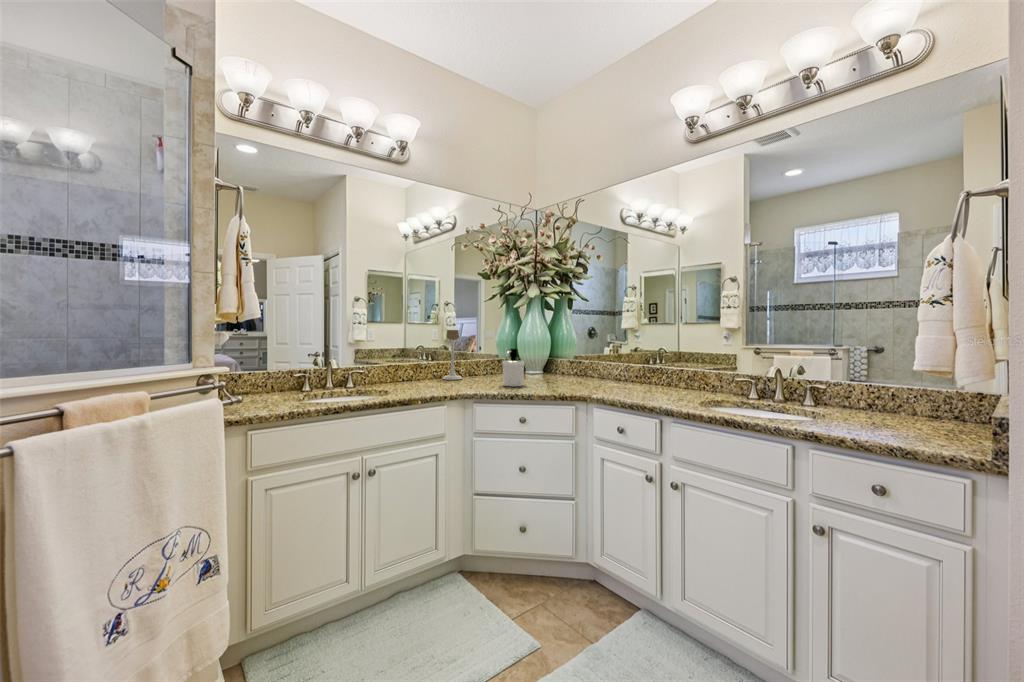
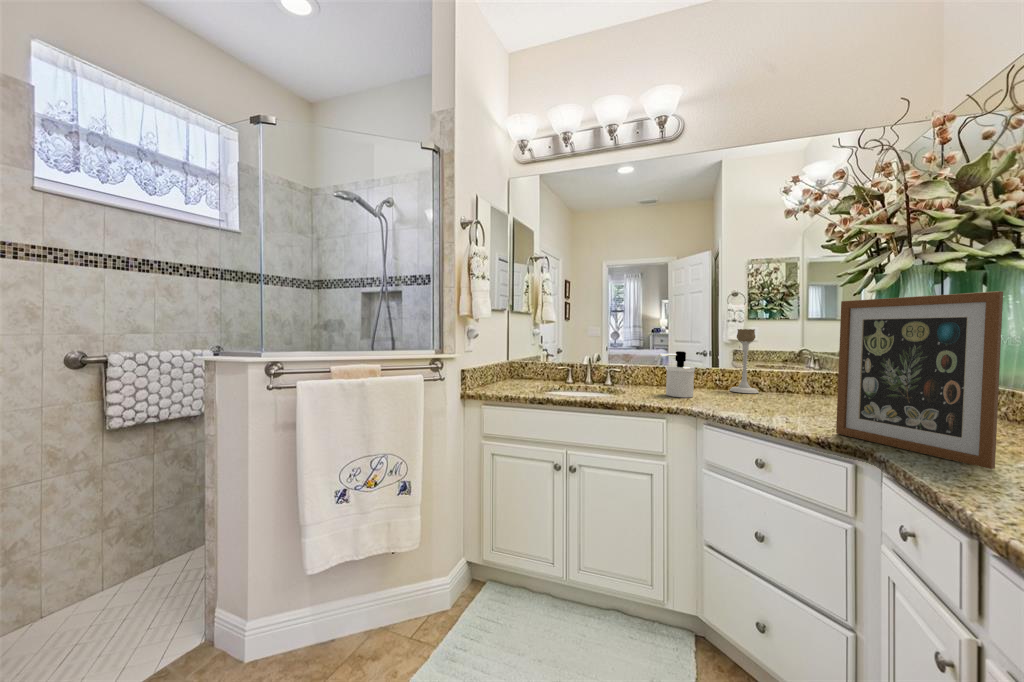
picture frame: none [558,313,624,394] -> present [836,291,1003,469]
soap dispenser: present [502,349,525,386] -> present [655,351,695,398]

